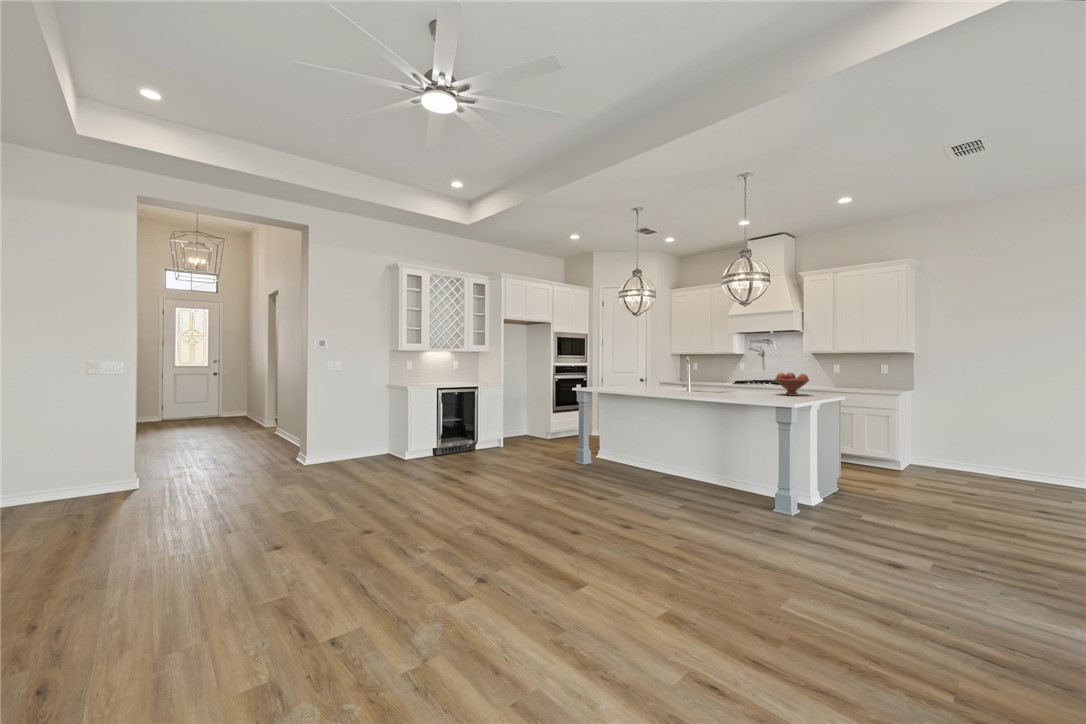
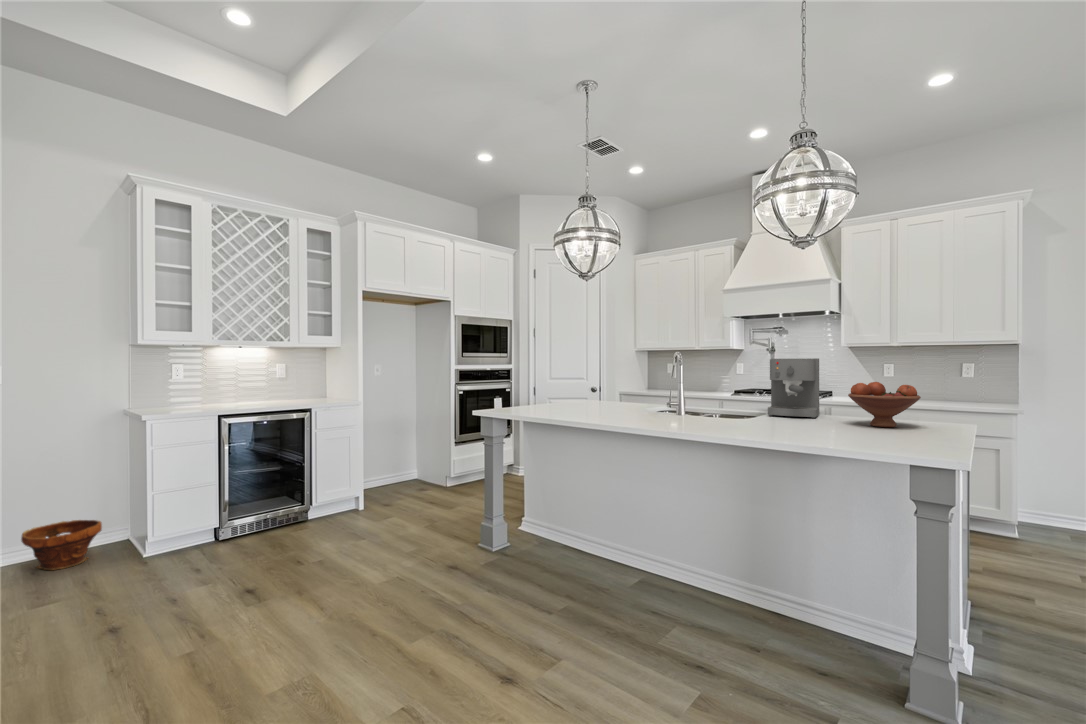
coffee maker: none [738,360,769,393] -> present [768,358,819,418]
planter: none [354,439,385,461] -> present [21,520,102,570]

